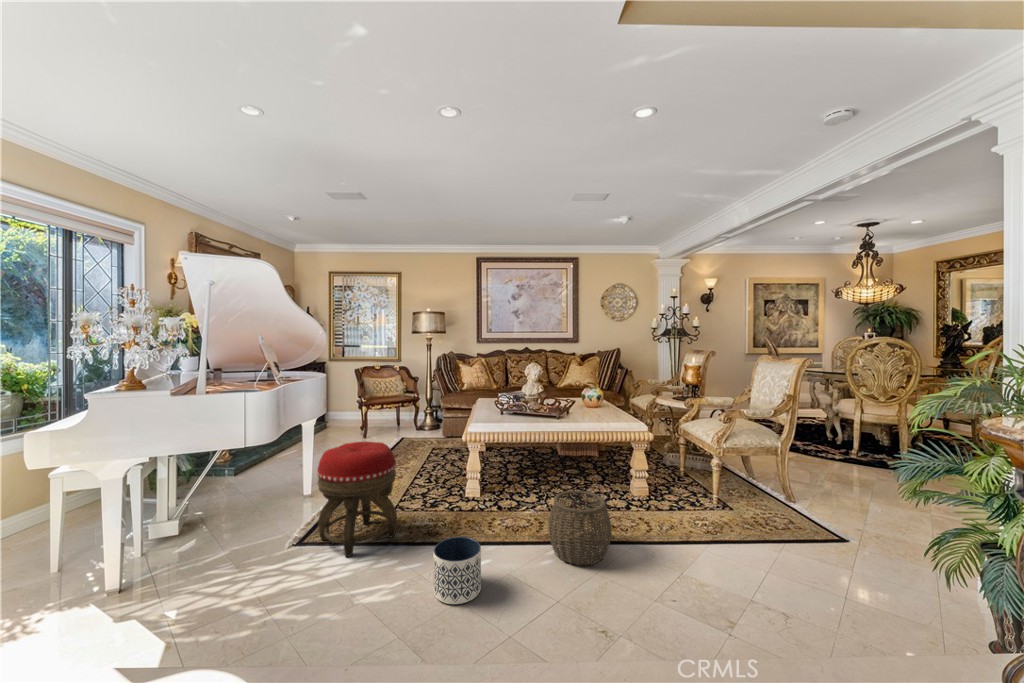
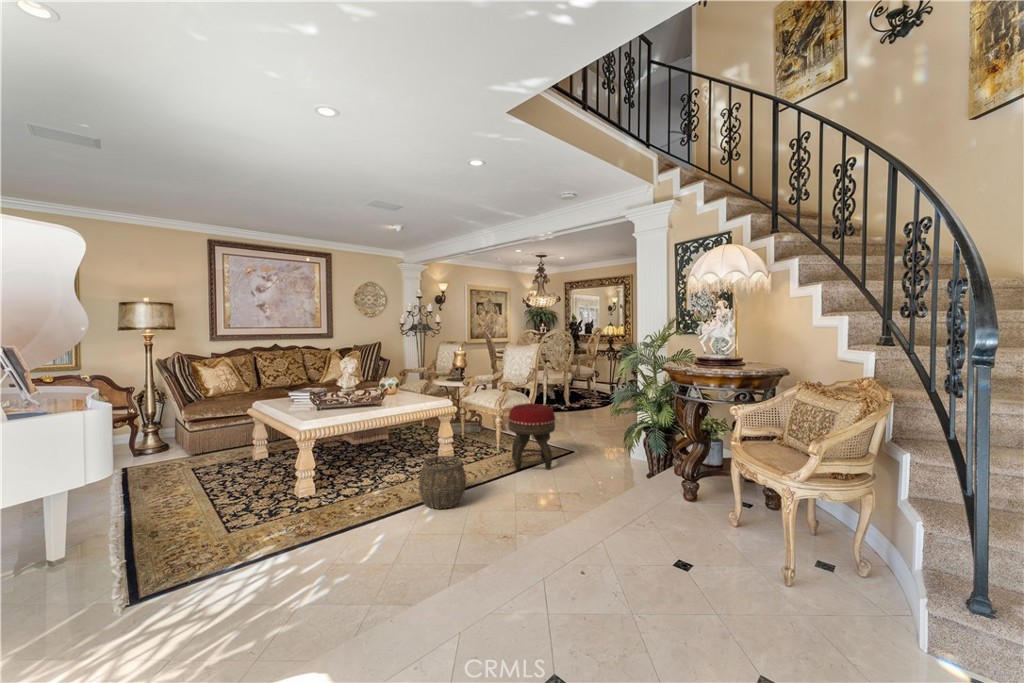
footstool: present [317,442,397,557] -> present [508,403,555,470]
planter: present [433,537,481,604] -> none [362,509,402,562]

